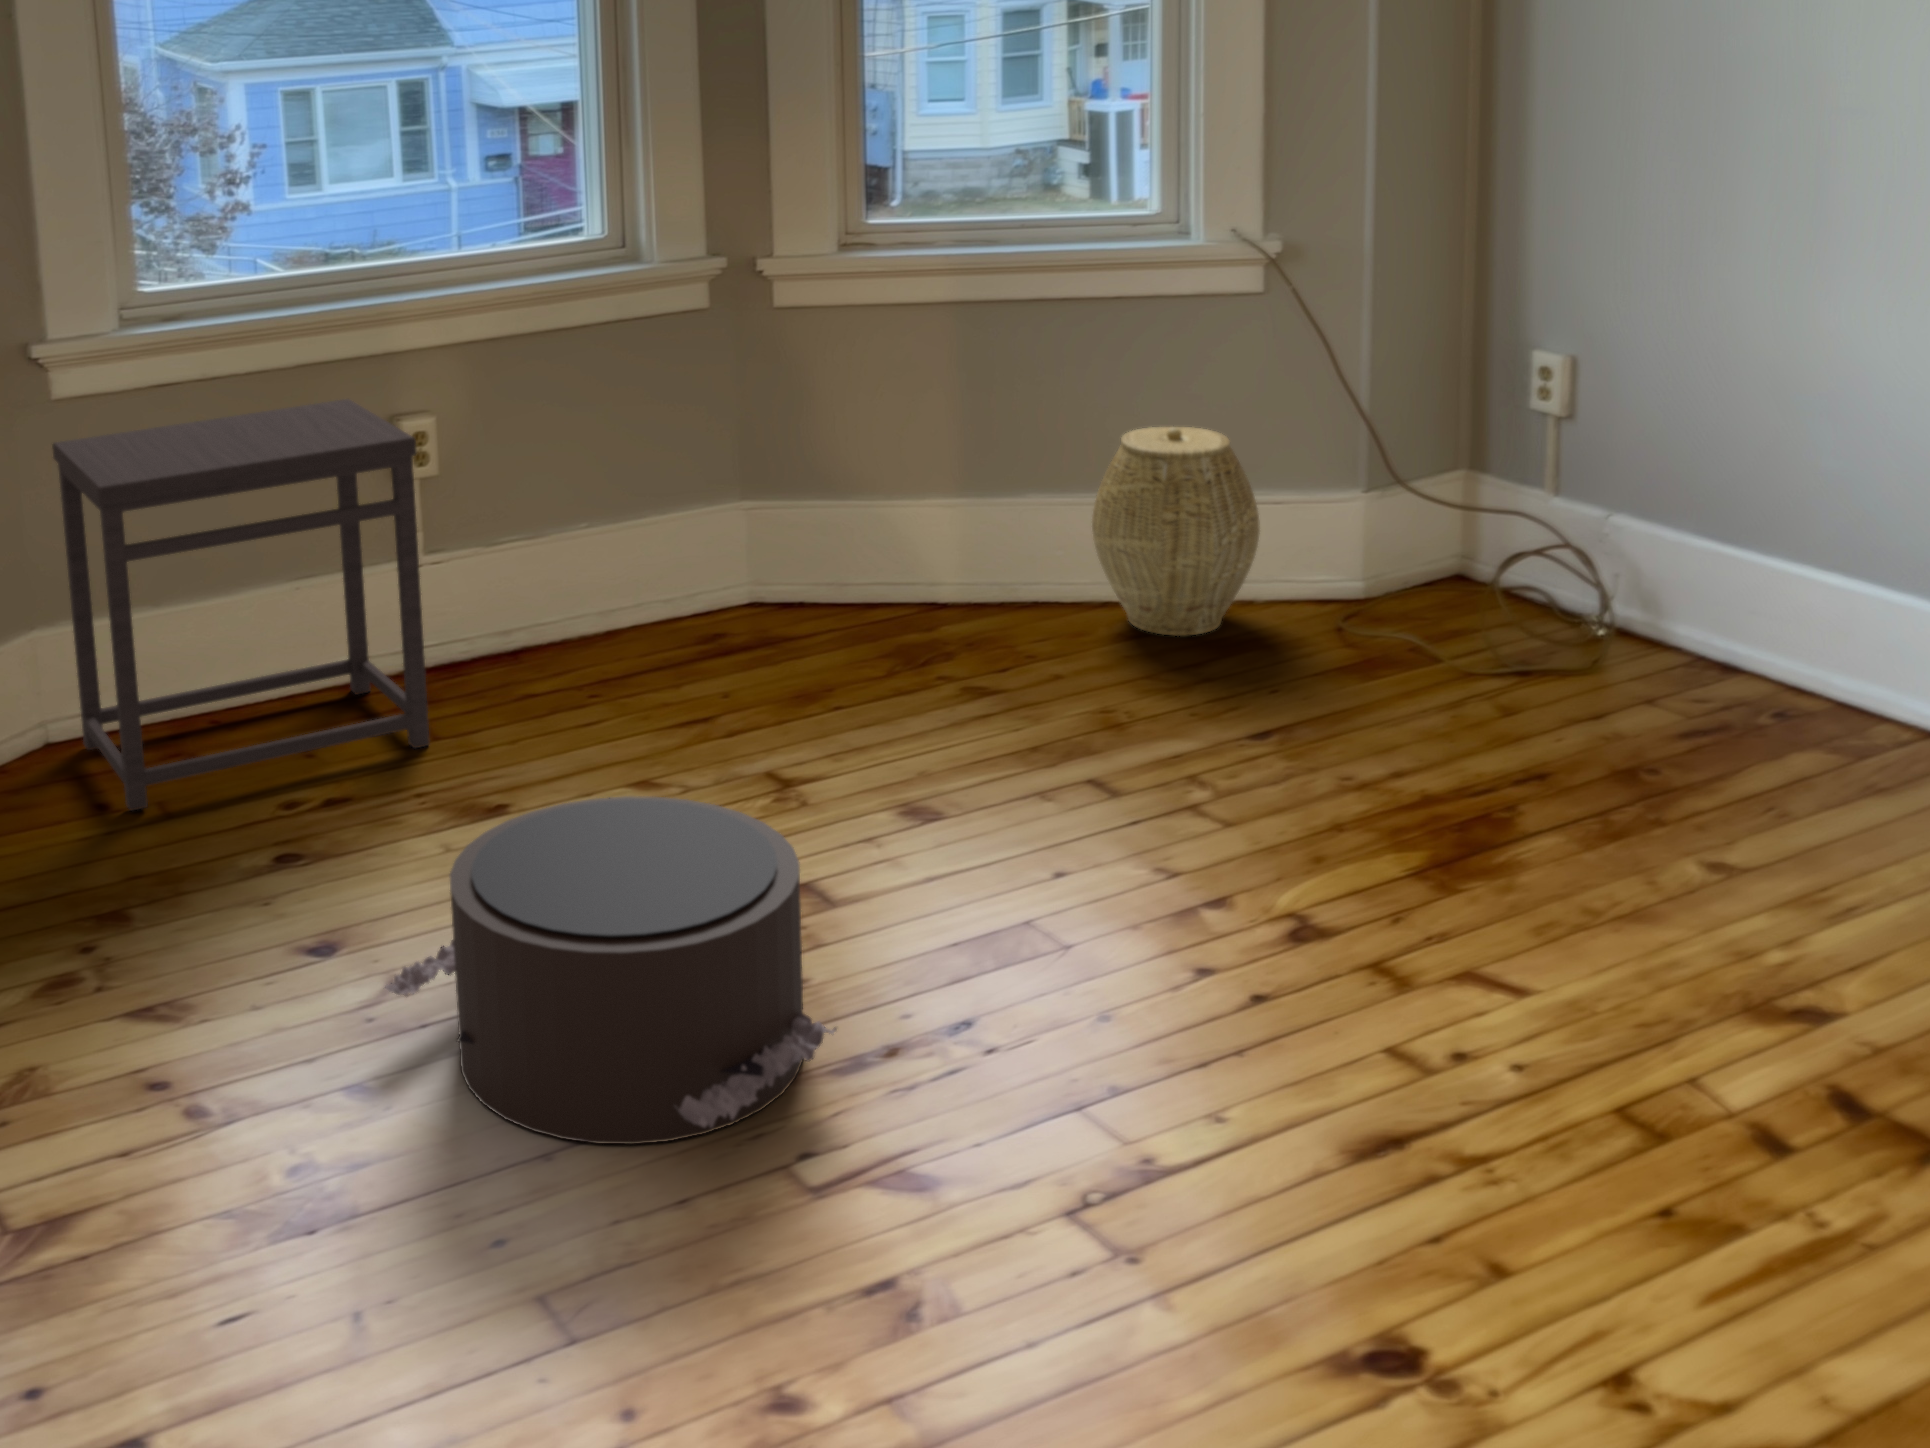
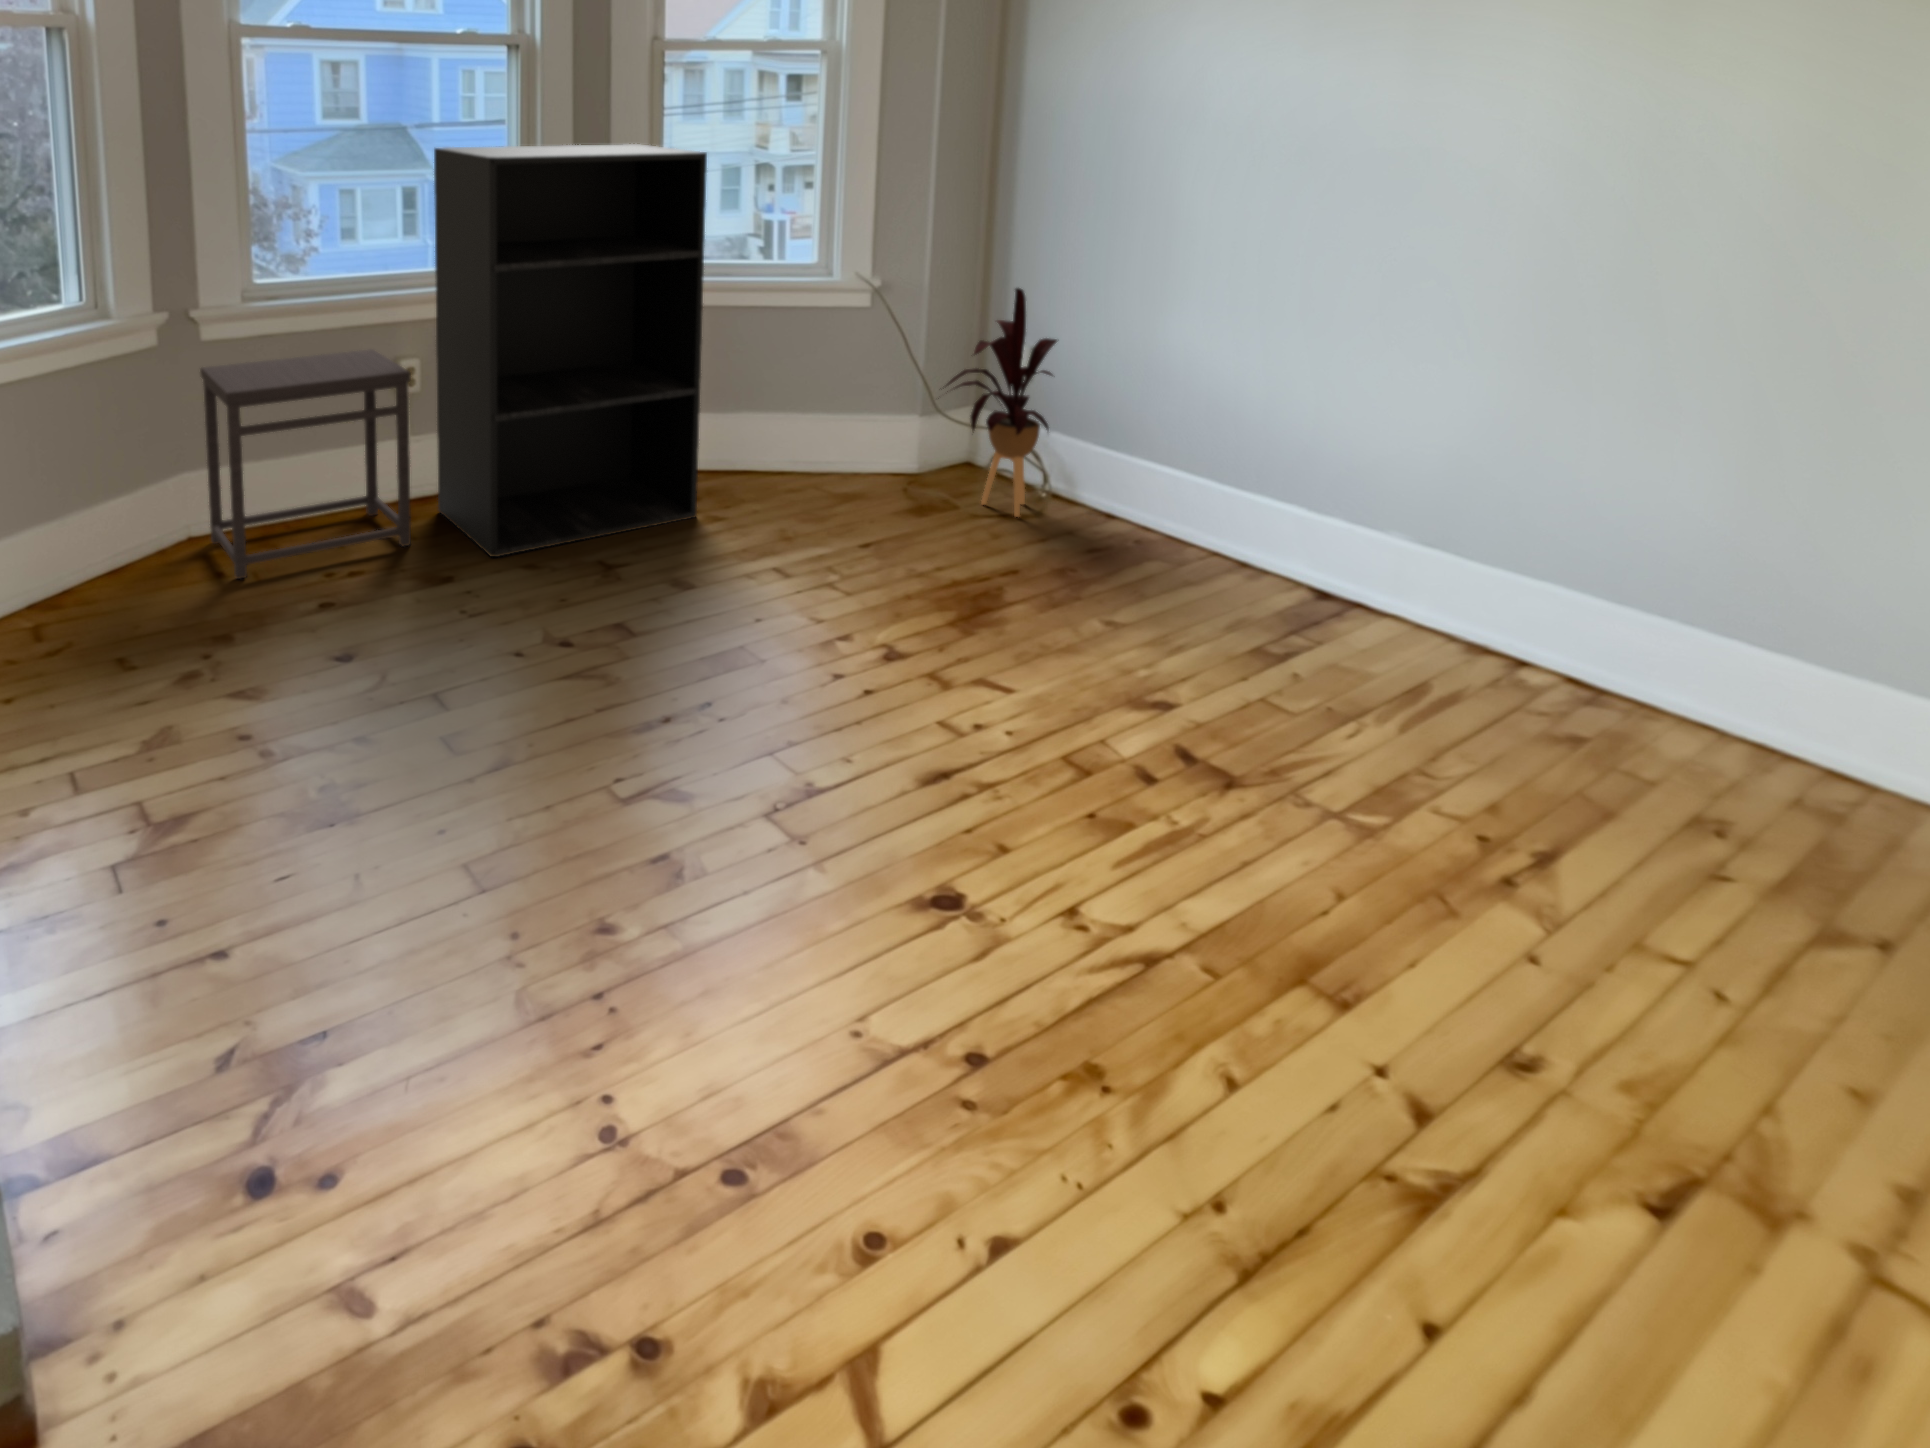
bookshelf: none [441,7,943,764] -> present [434,144,707,557]
house plant: none [1386,242,1623,670] -> present [946,288,1057,517]
woven basket: present [1092,426,1260,636] -> none [778,381,867,494]
pouf: present [384,796,837,1144] -> none [381,576,641,775]

